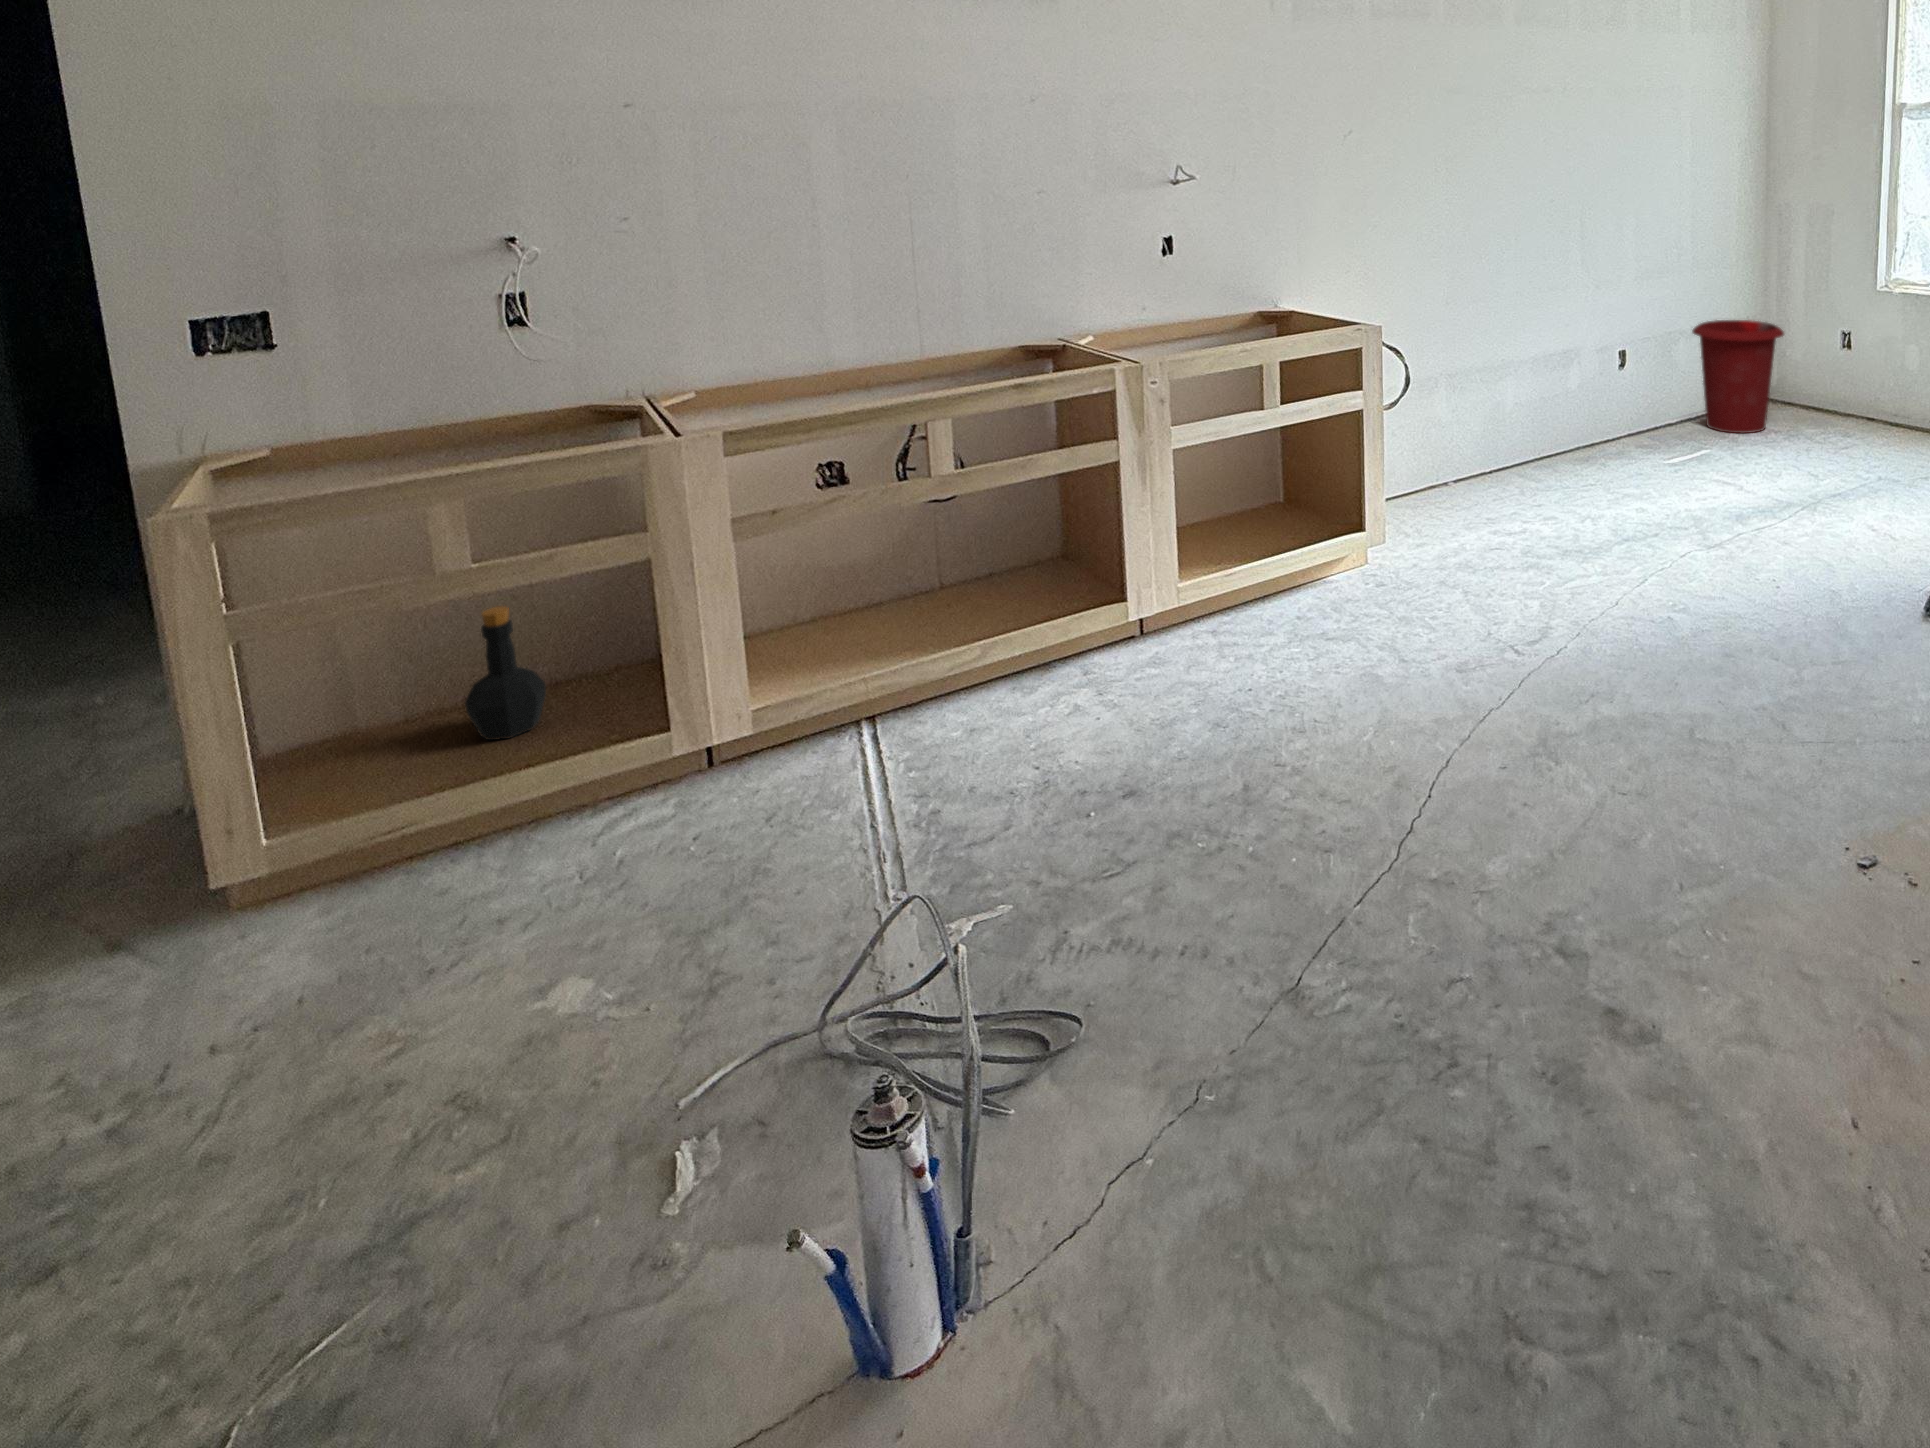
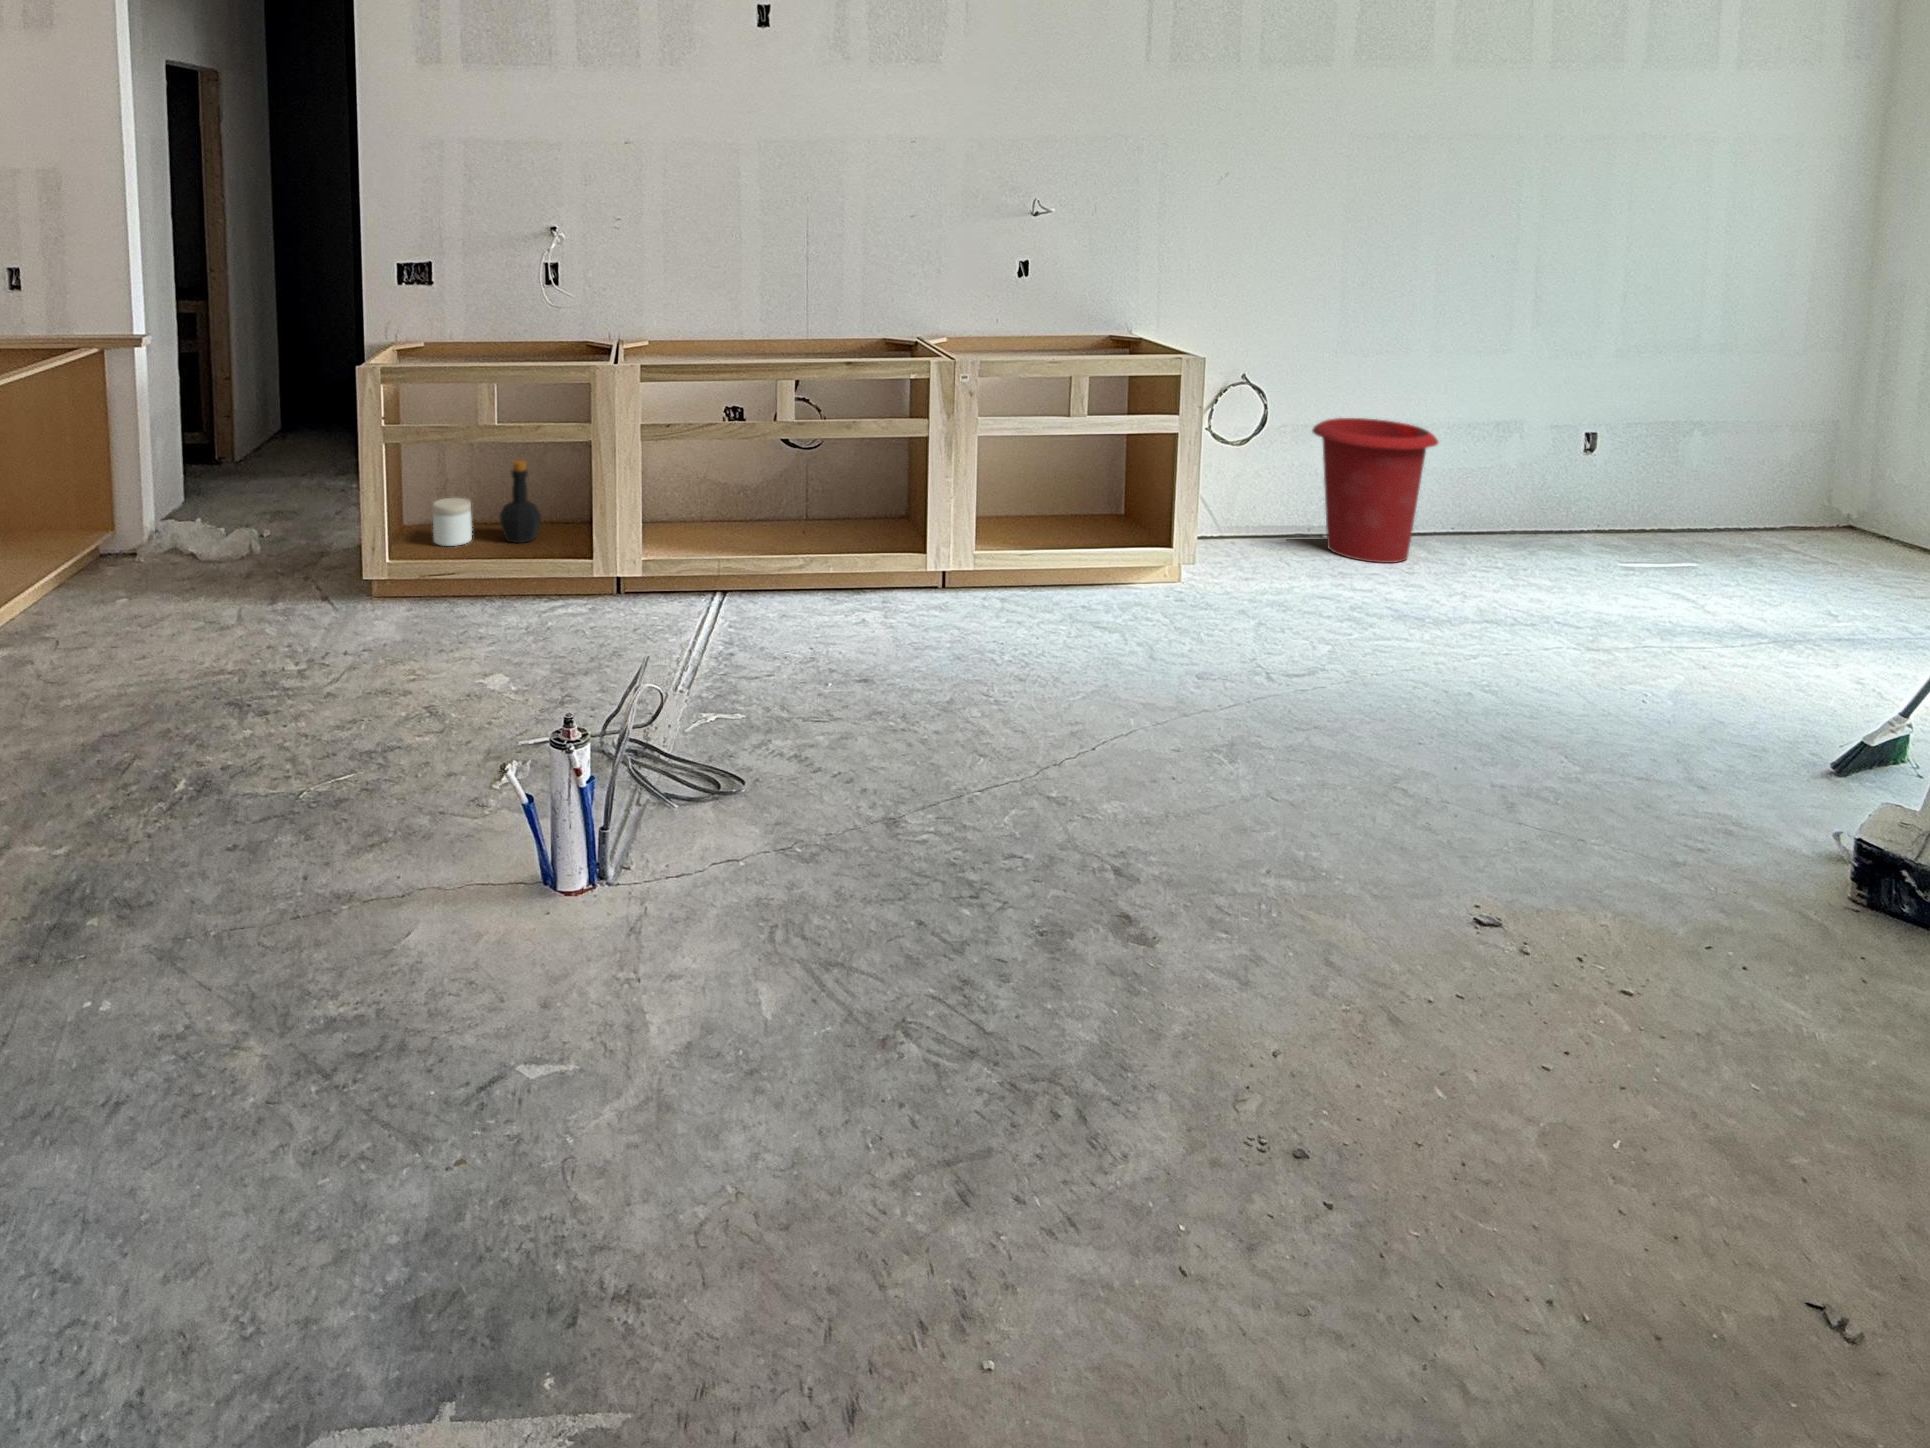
waste bin: present [1692,320,1784,433] -> present [1312,418,1439,563]
jar: none [325,692,415,783] -> present [433,498,472,546]

